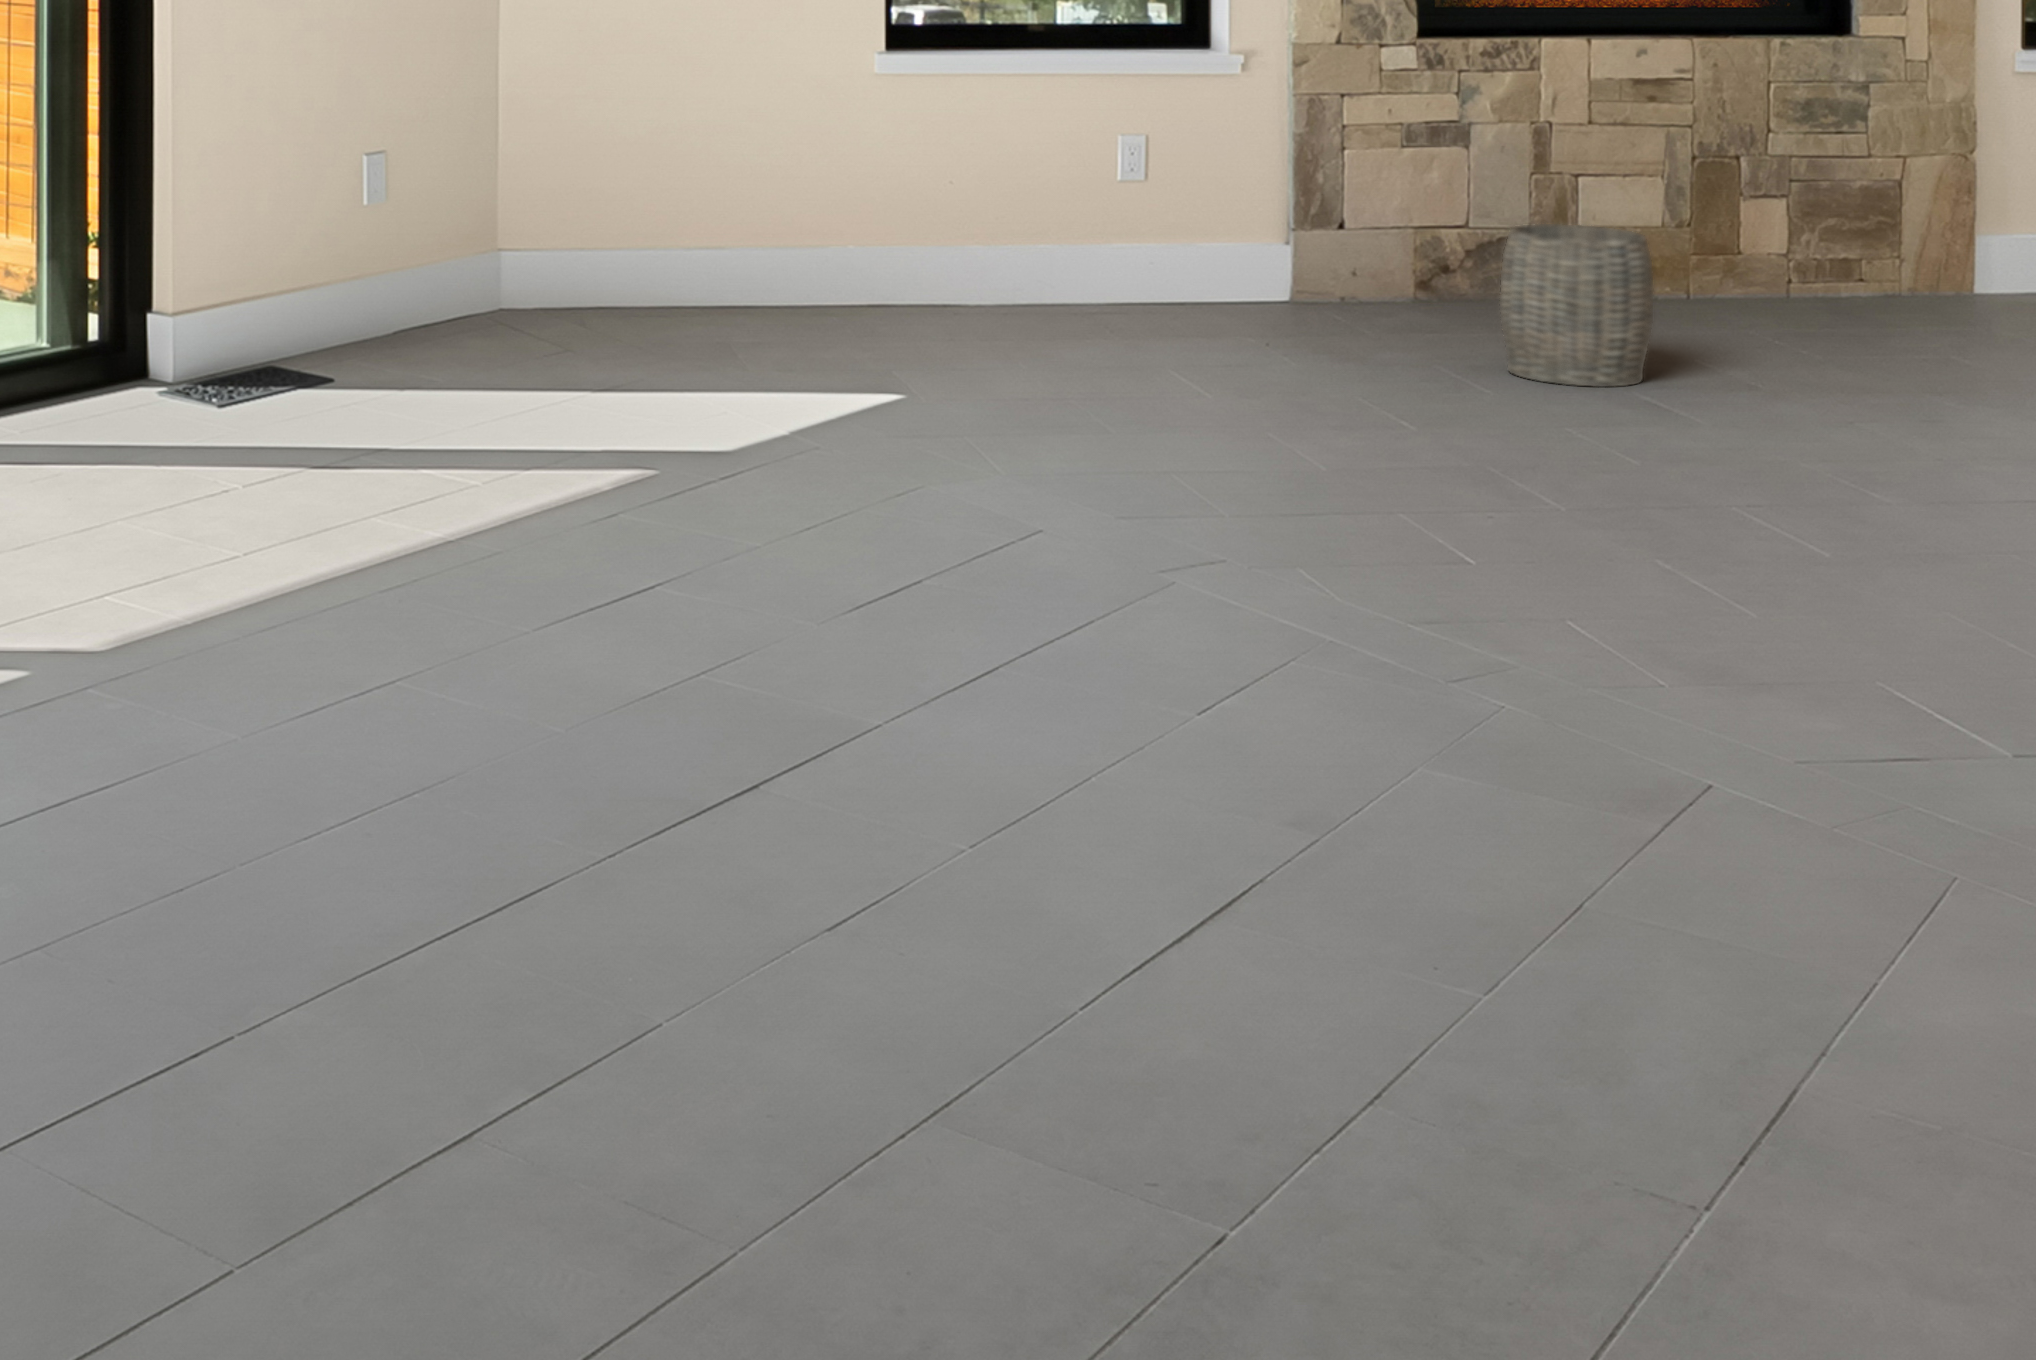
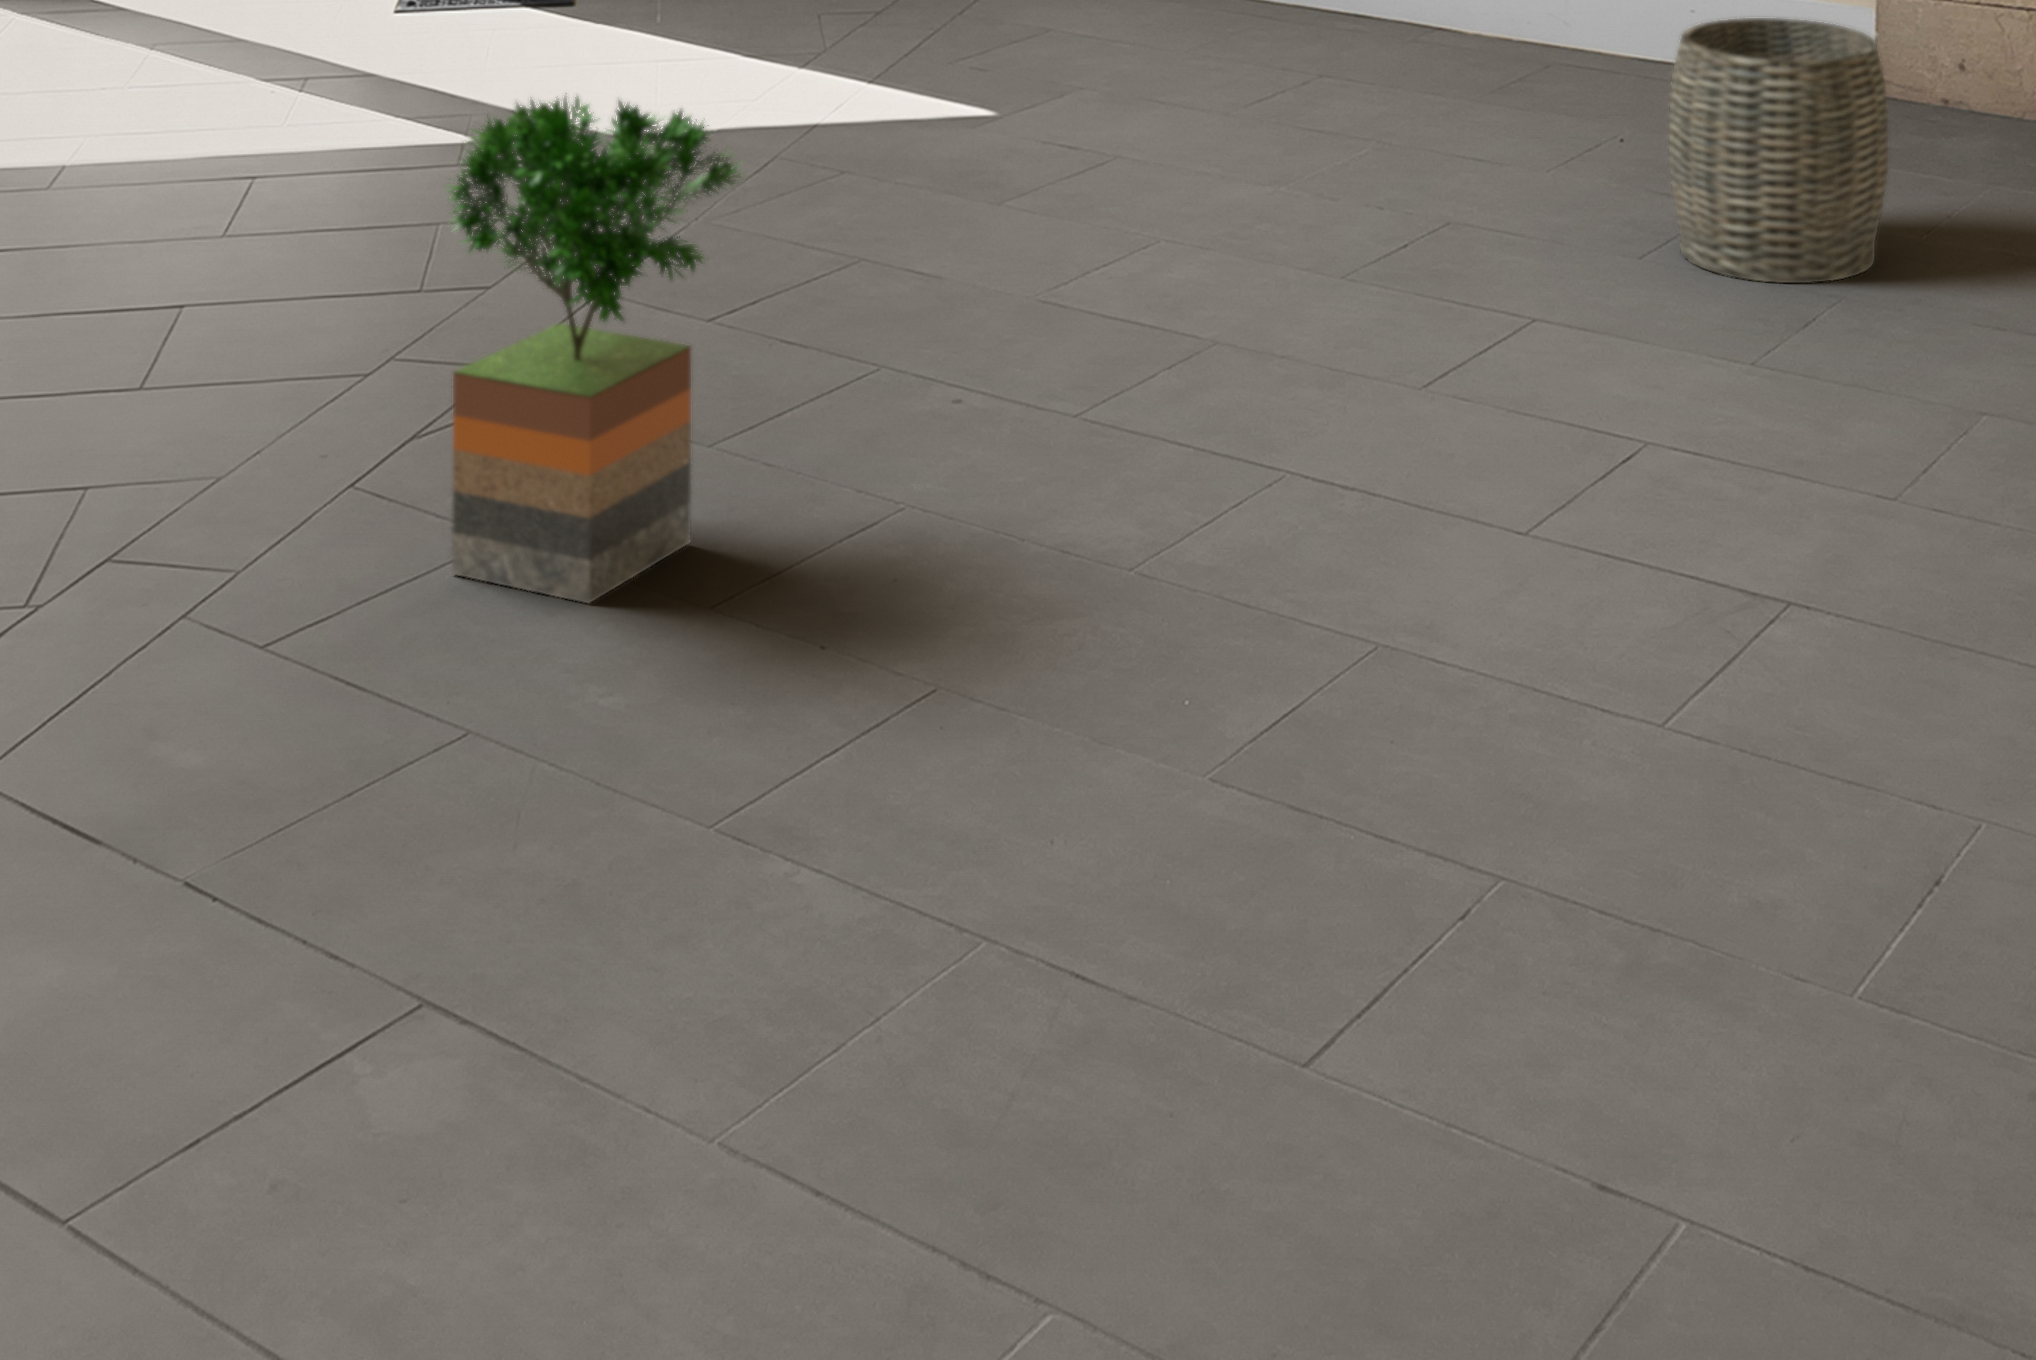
potted tree: none [1690,273,1961,608] -> present [448,97,740,603]

